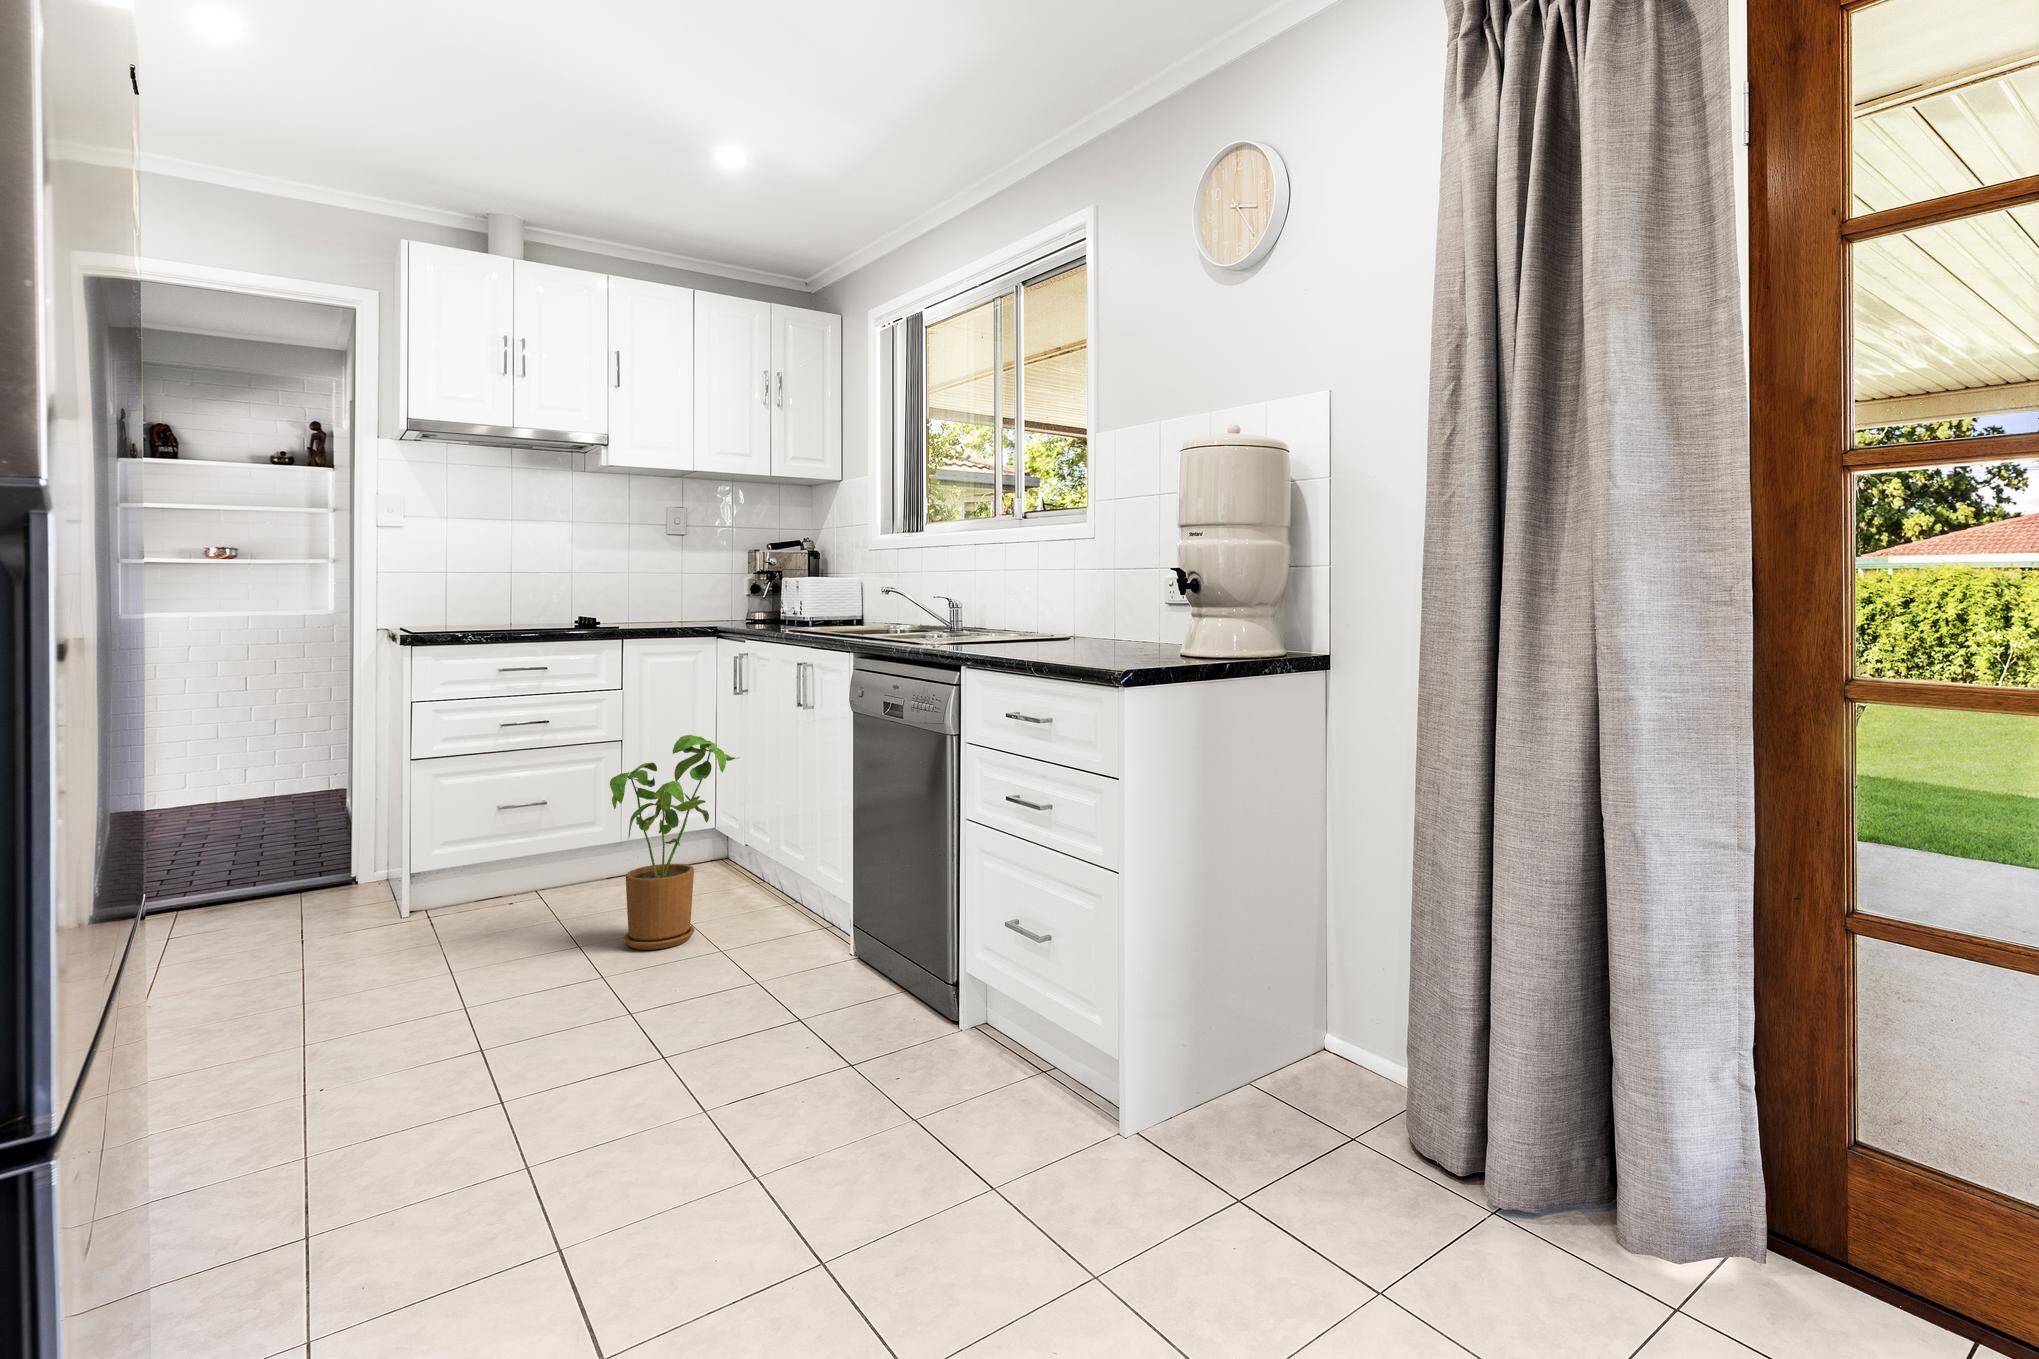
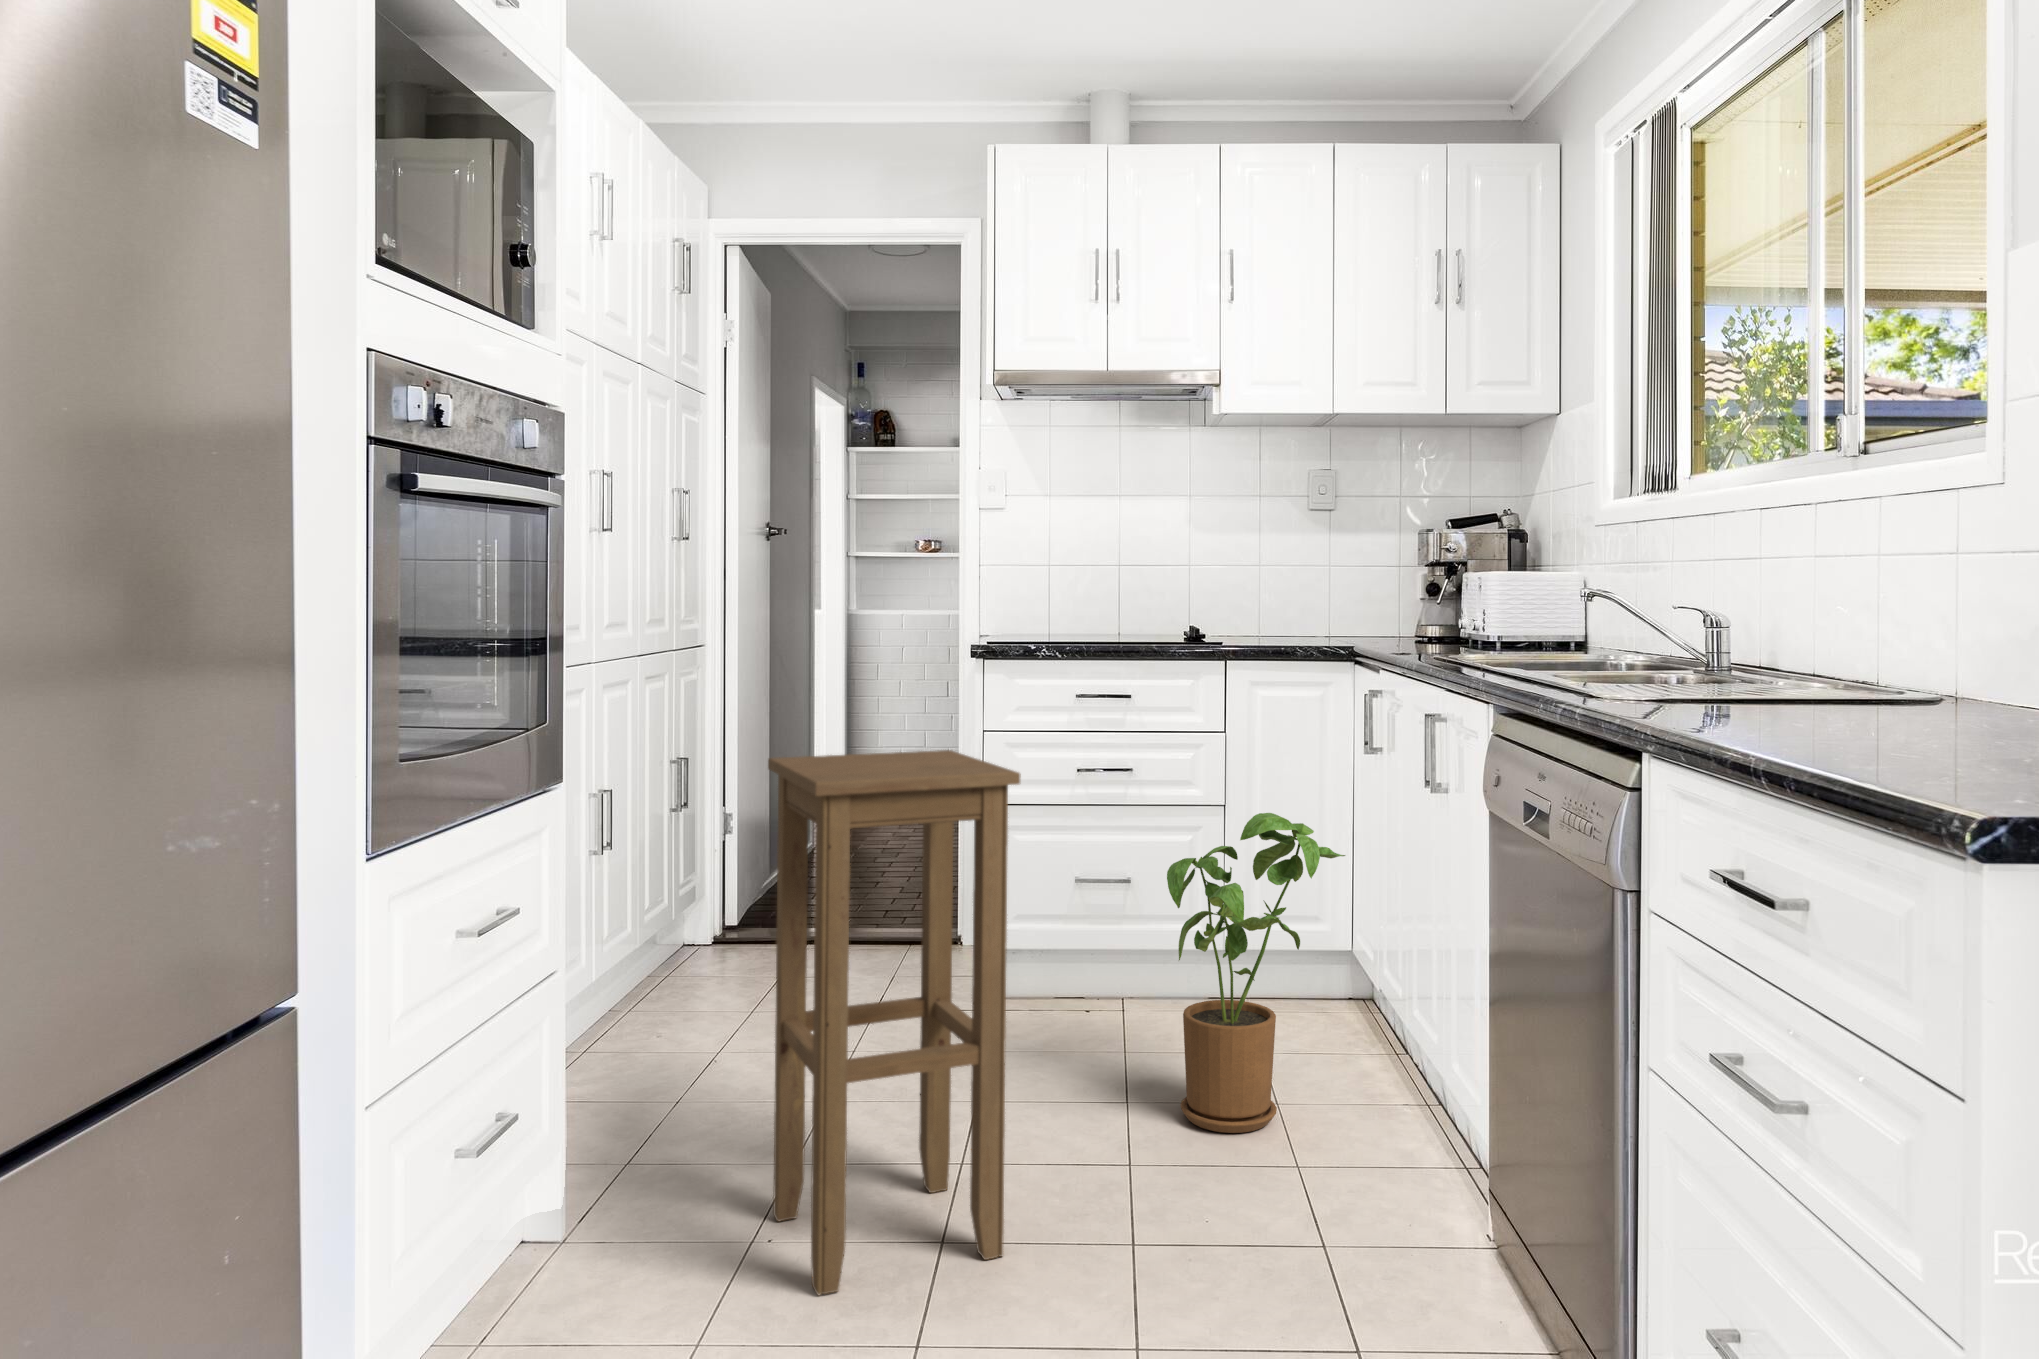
stool: none [312,706,553,1097] -> present [768,750,1021,1295]

